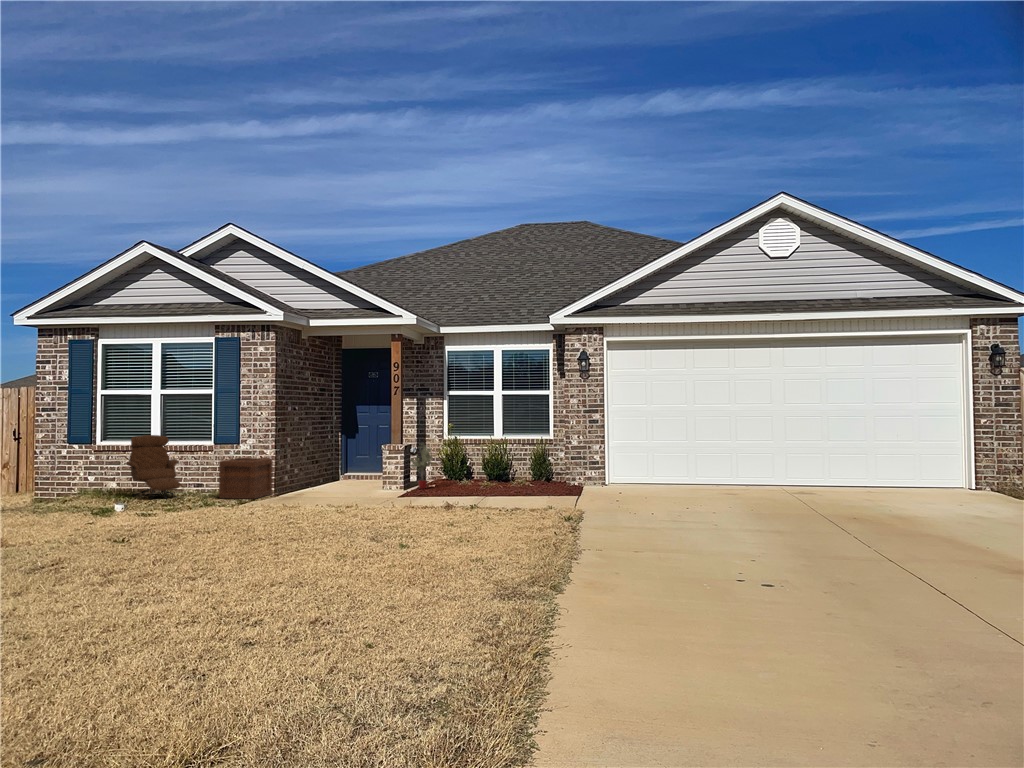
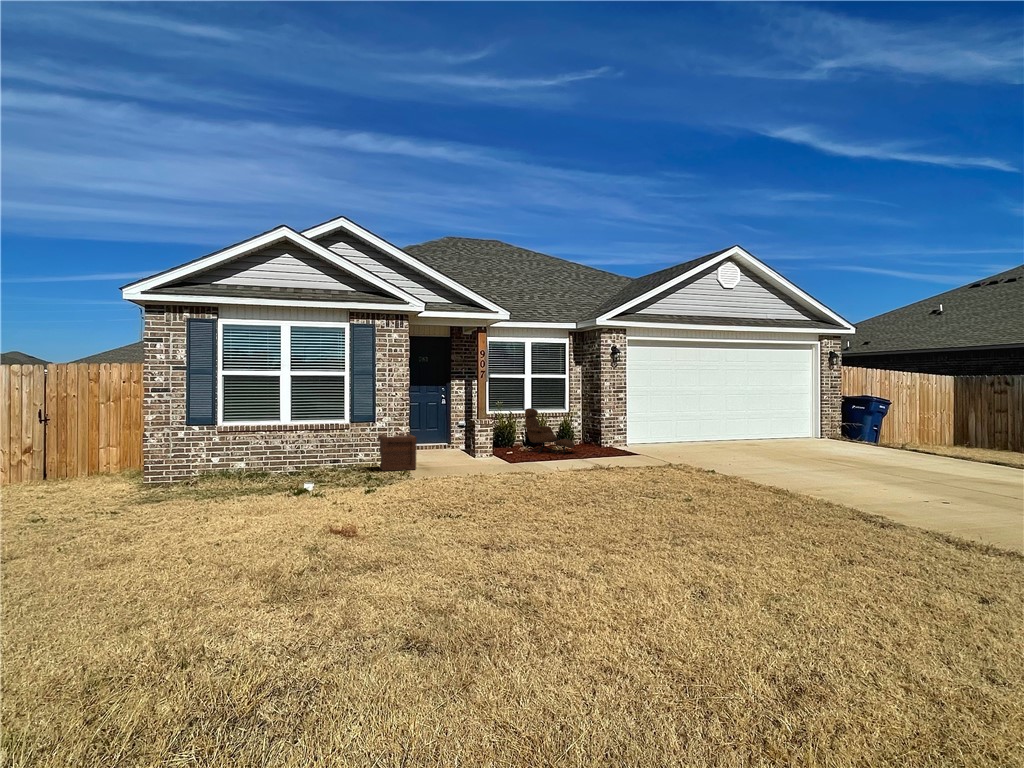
lounge chair: present [126,435,180,499] -> present [525,408,575,454]
potted tree: present [410,444,432,489] -> none [487,418,508,455]

